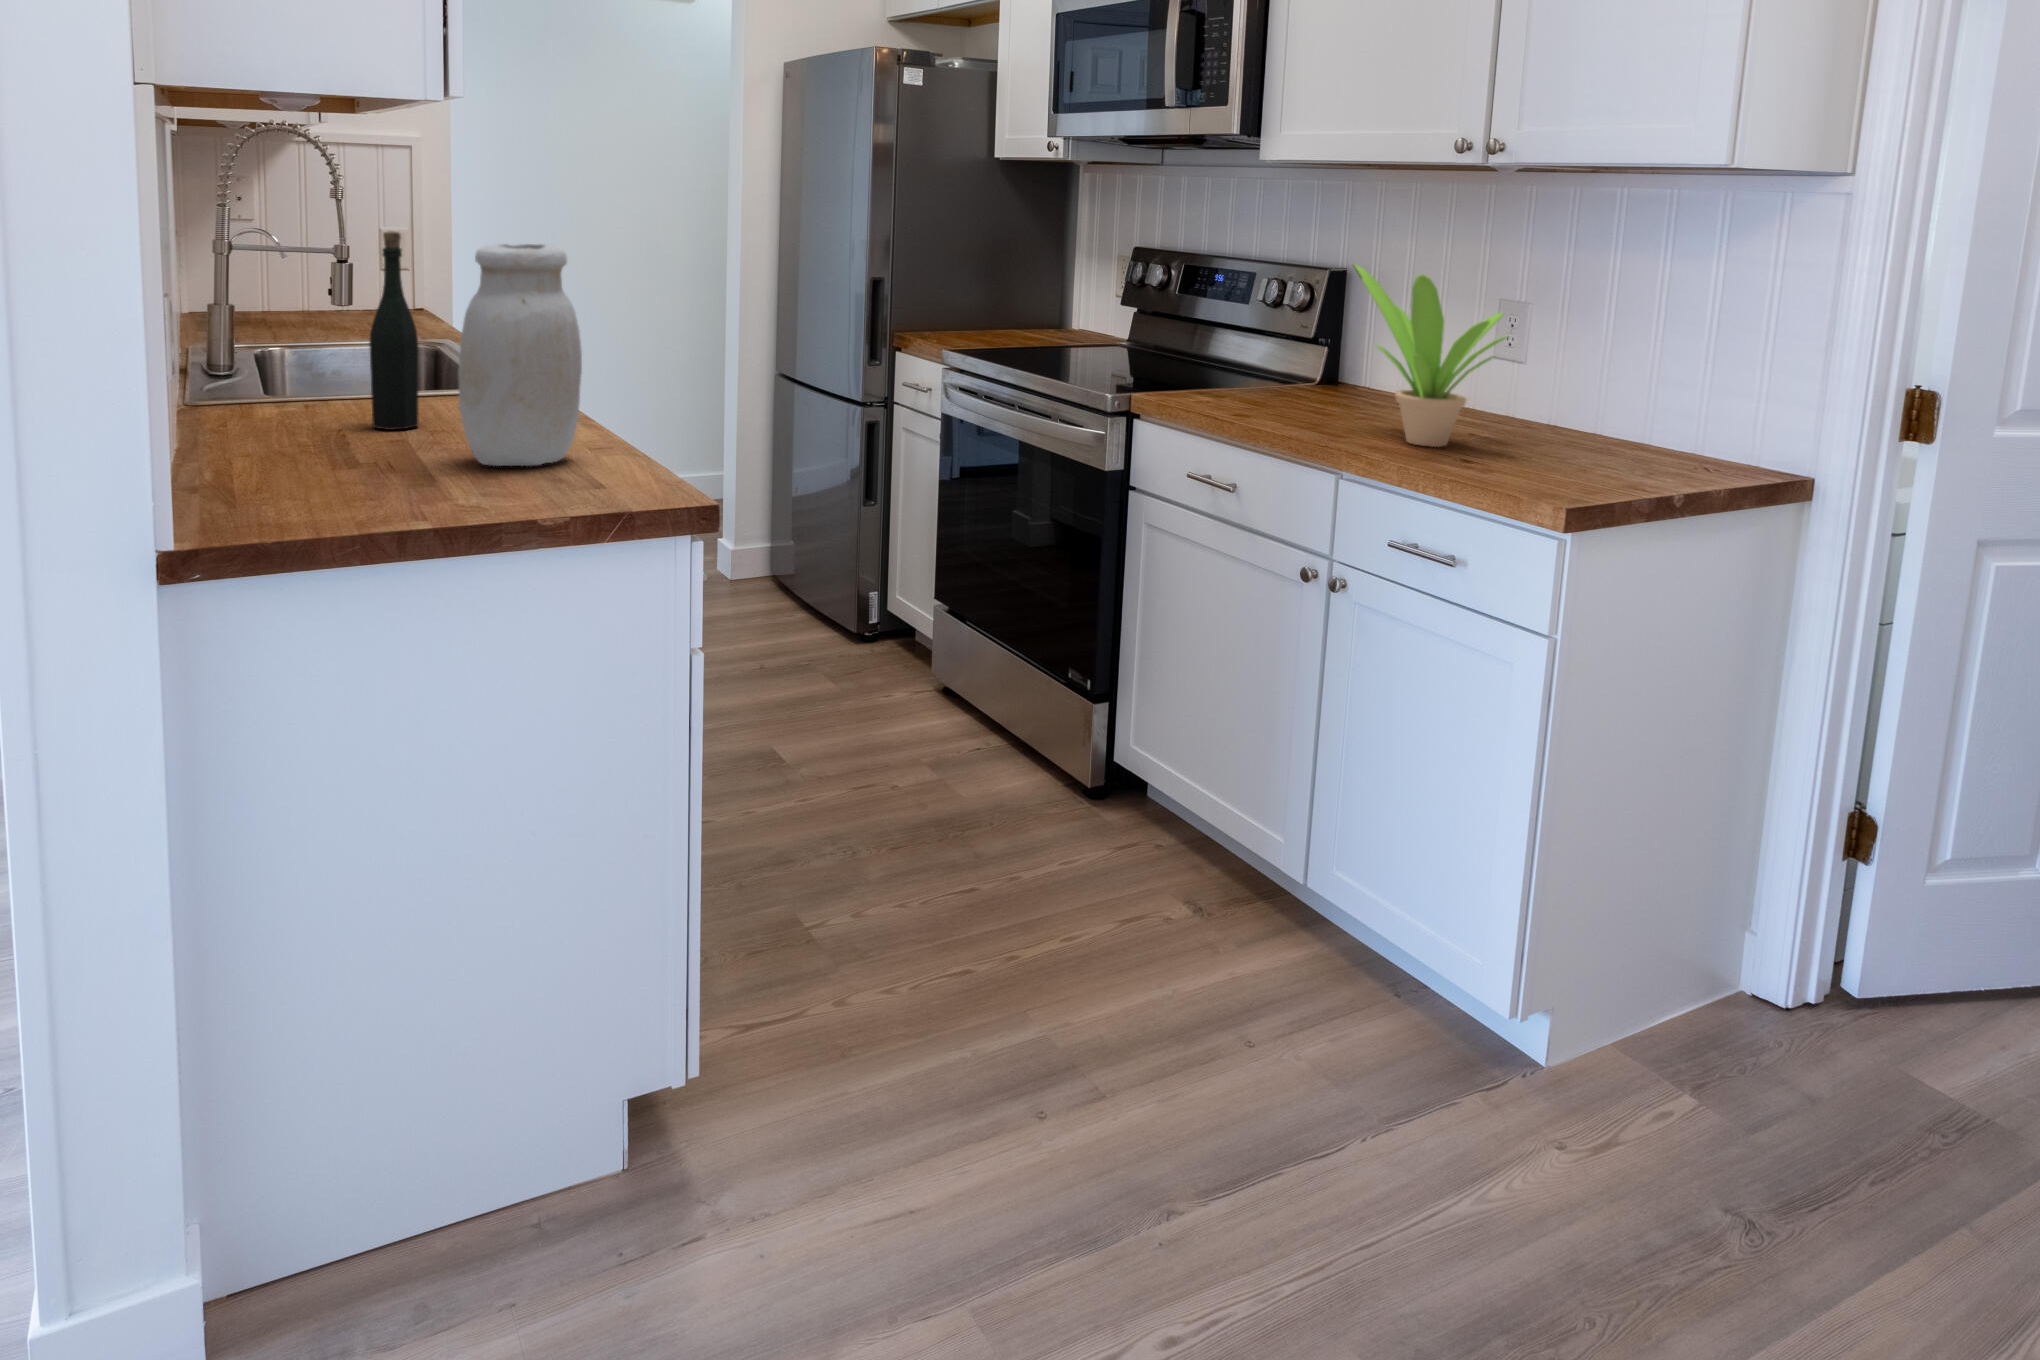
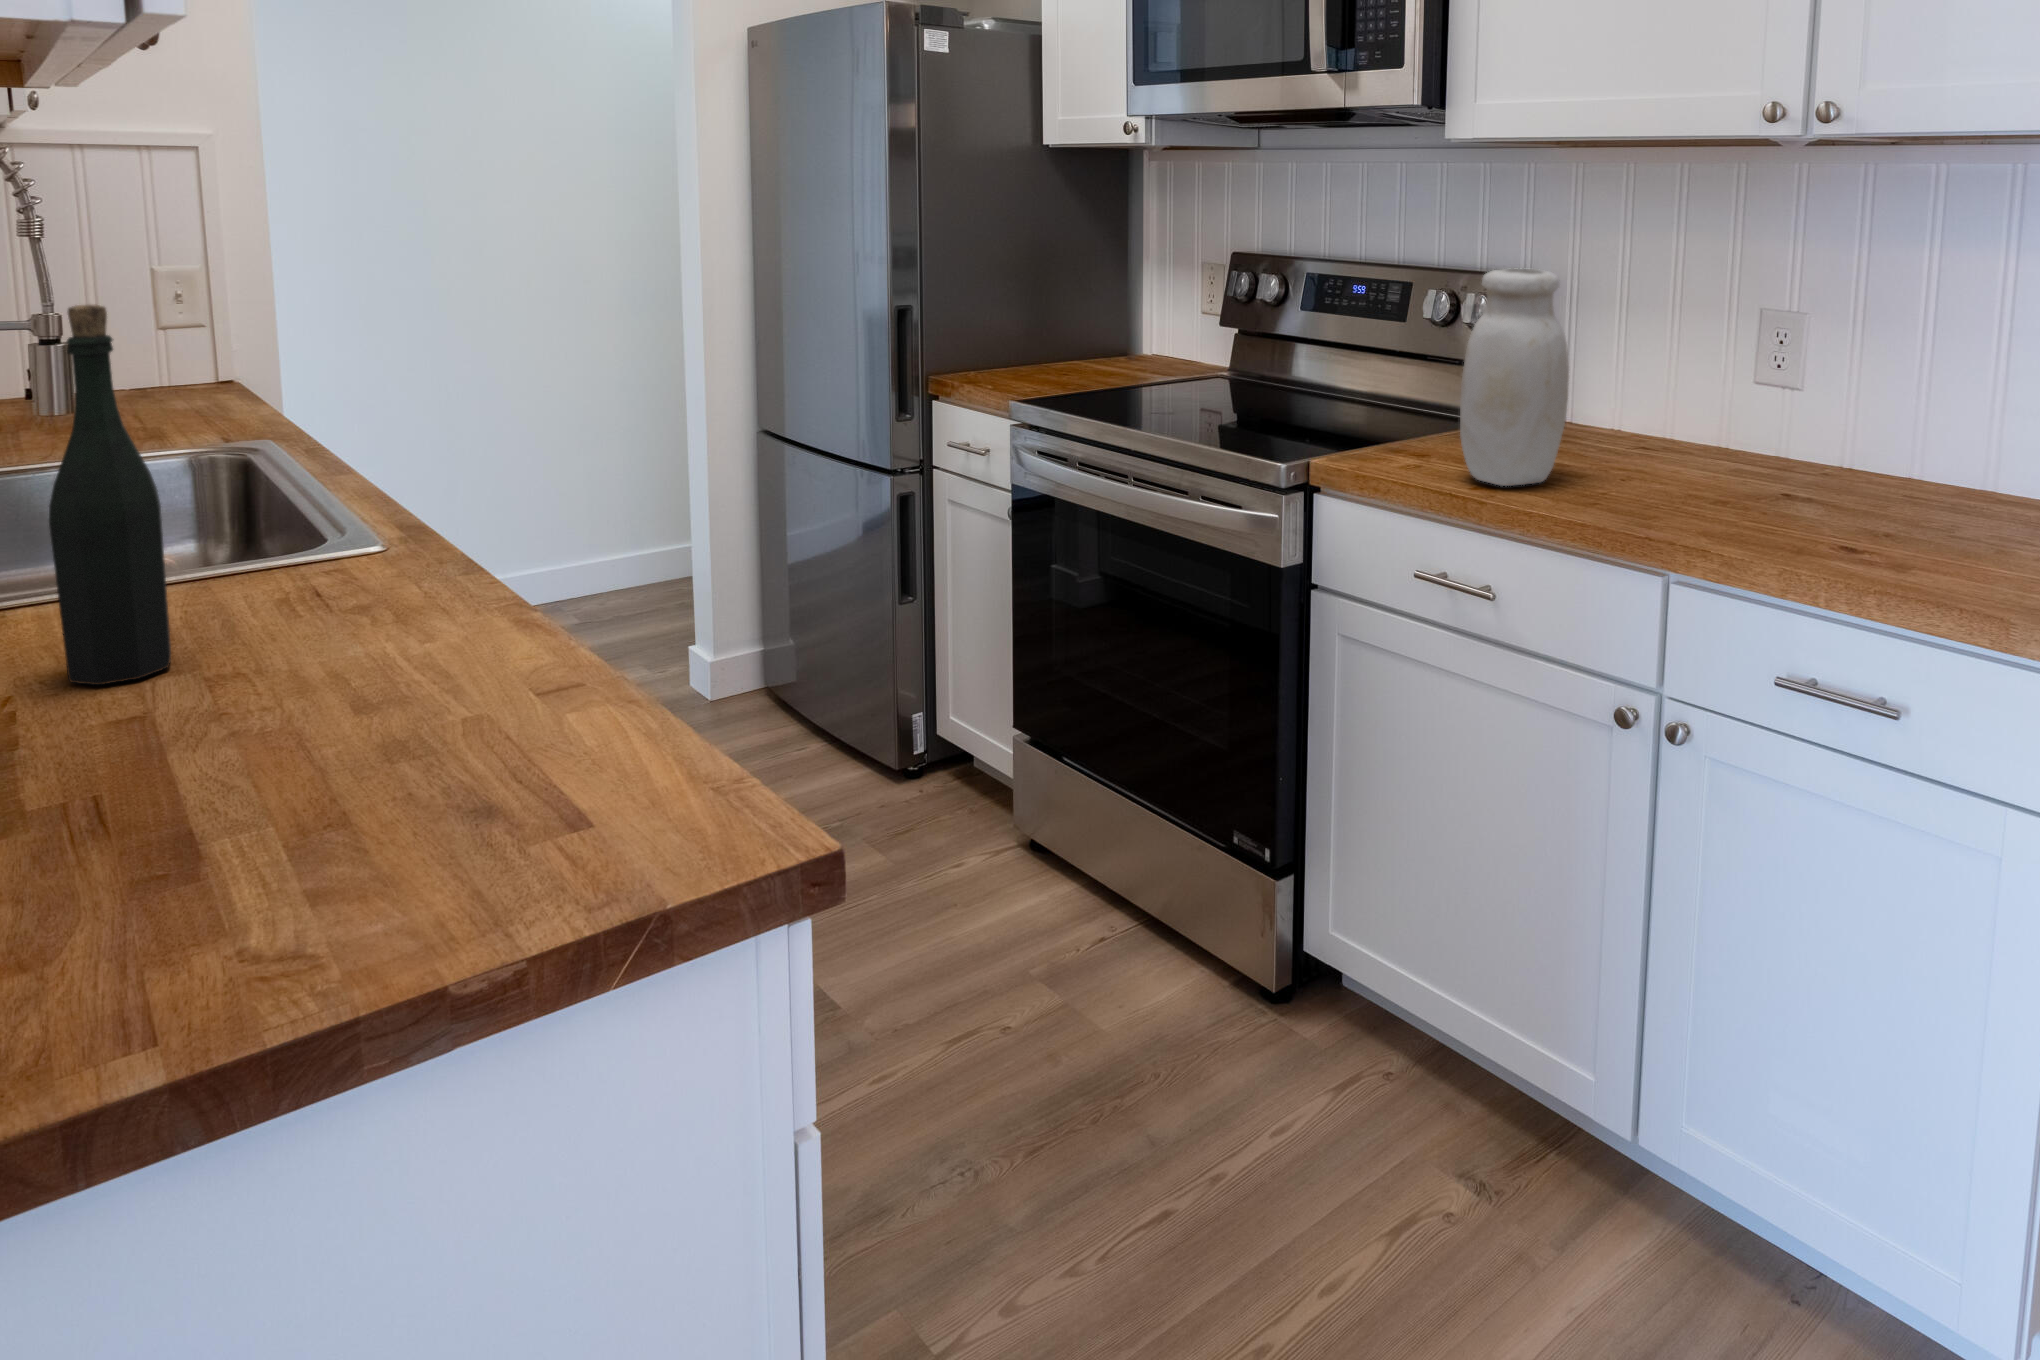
jar: present [458,244,582,466] -> present [1460,268,1569,486]
potted plant: present [1353,264,1507,447] -> none [1634,274,1877,524]

